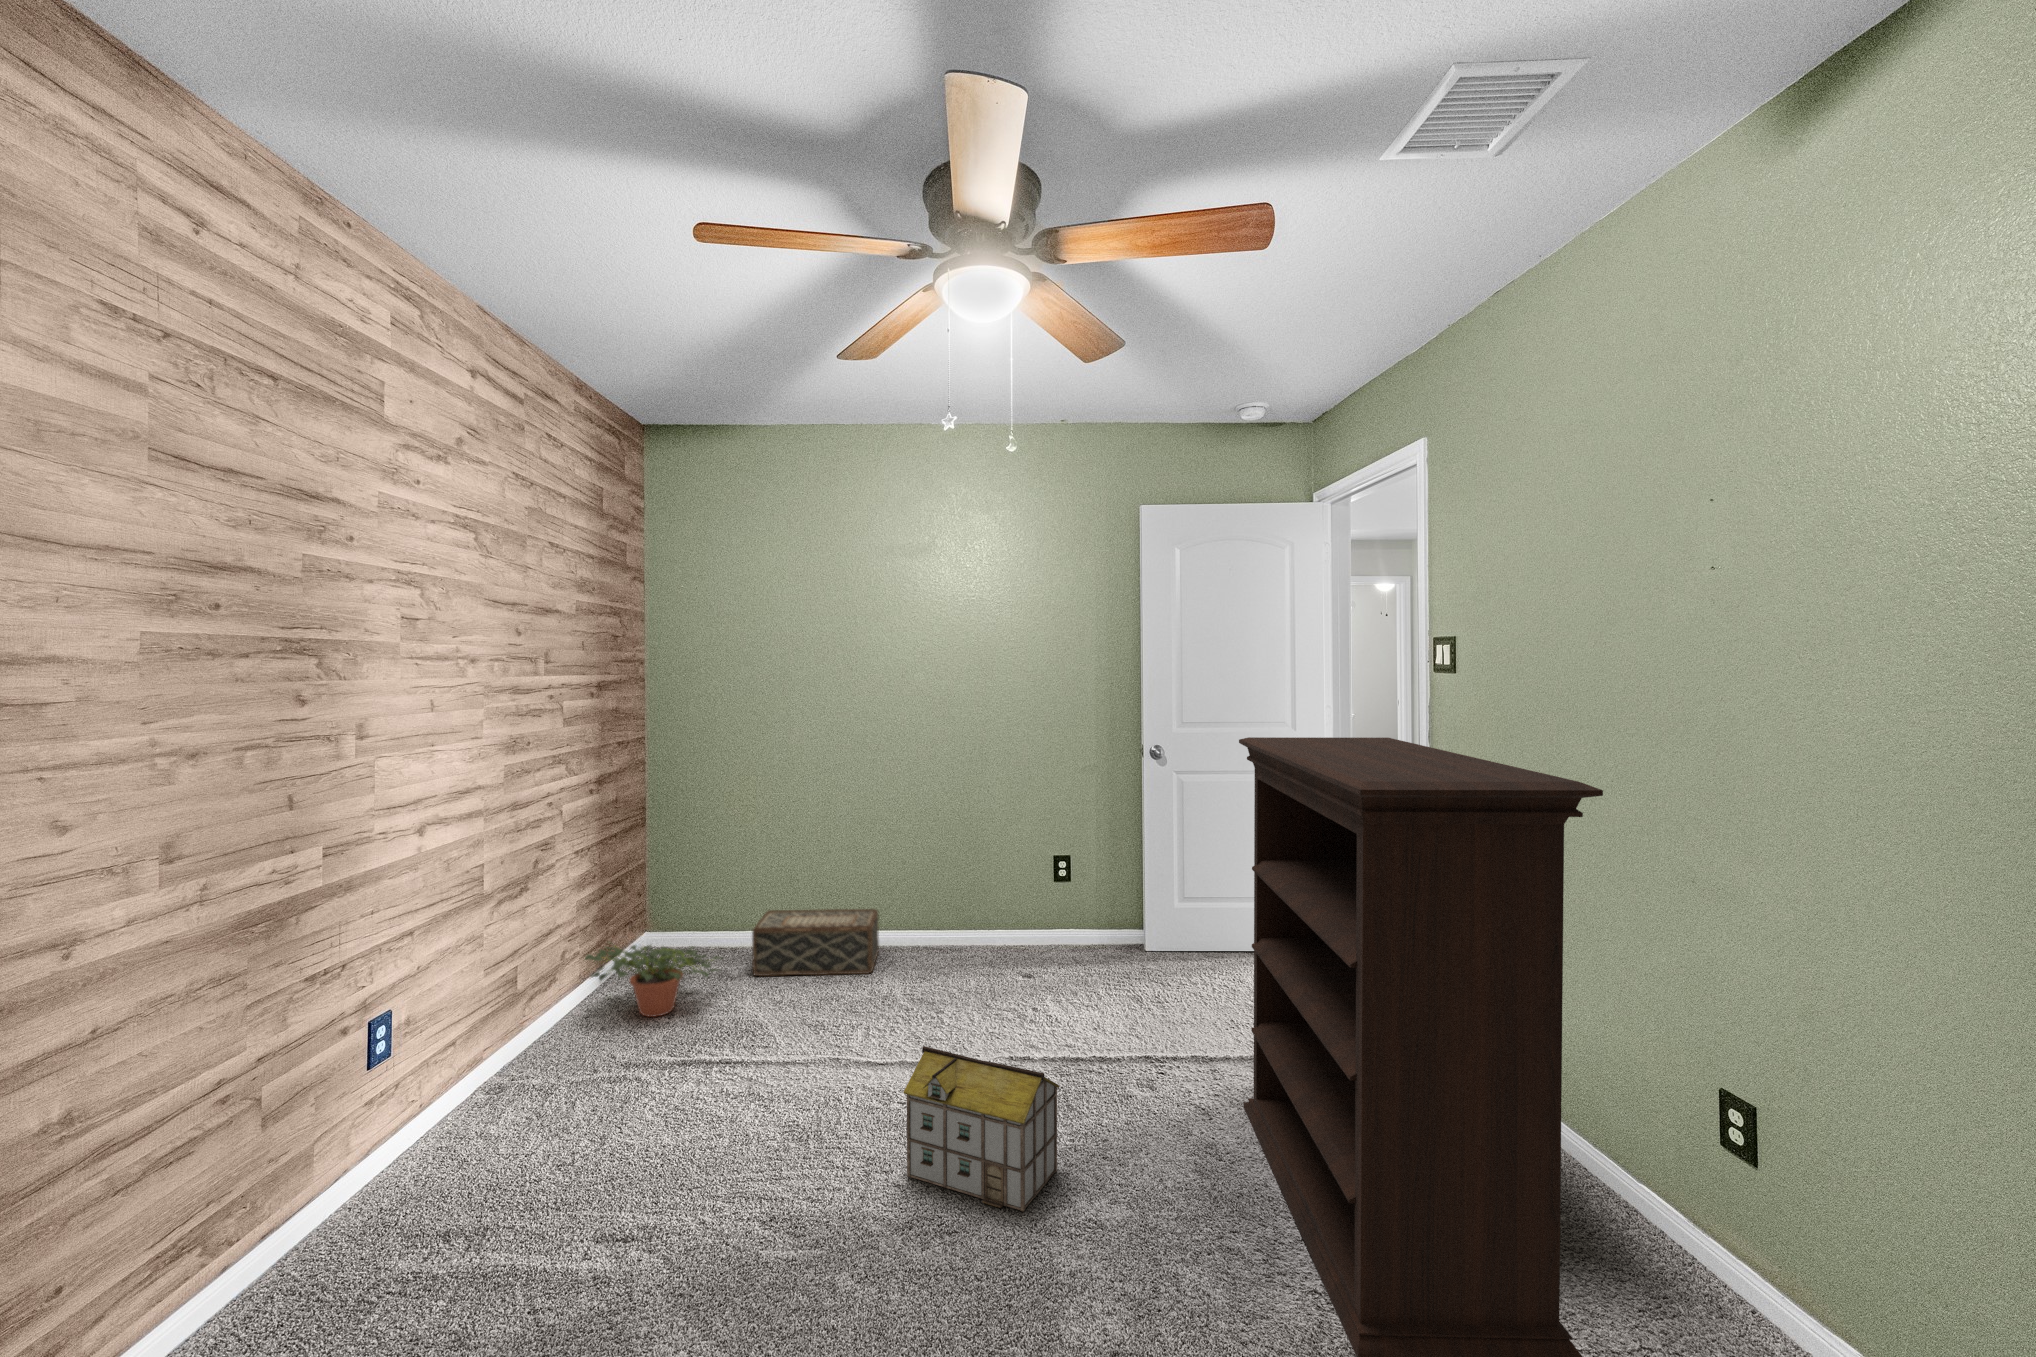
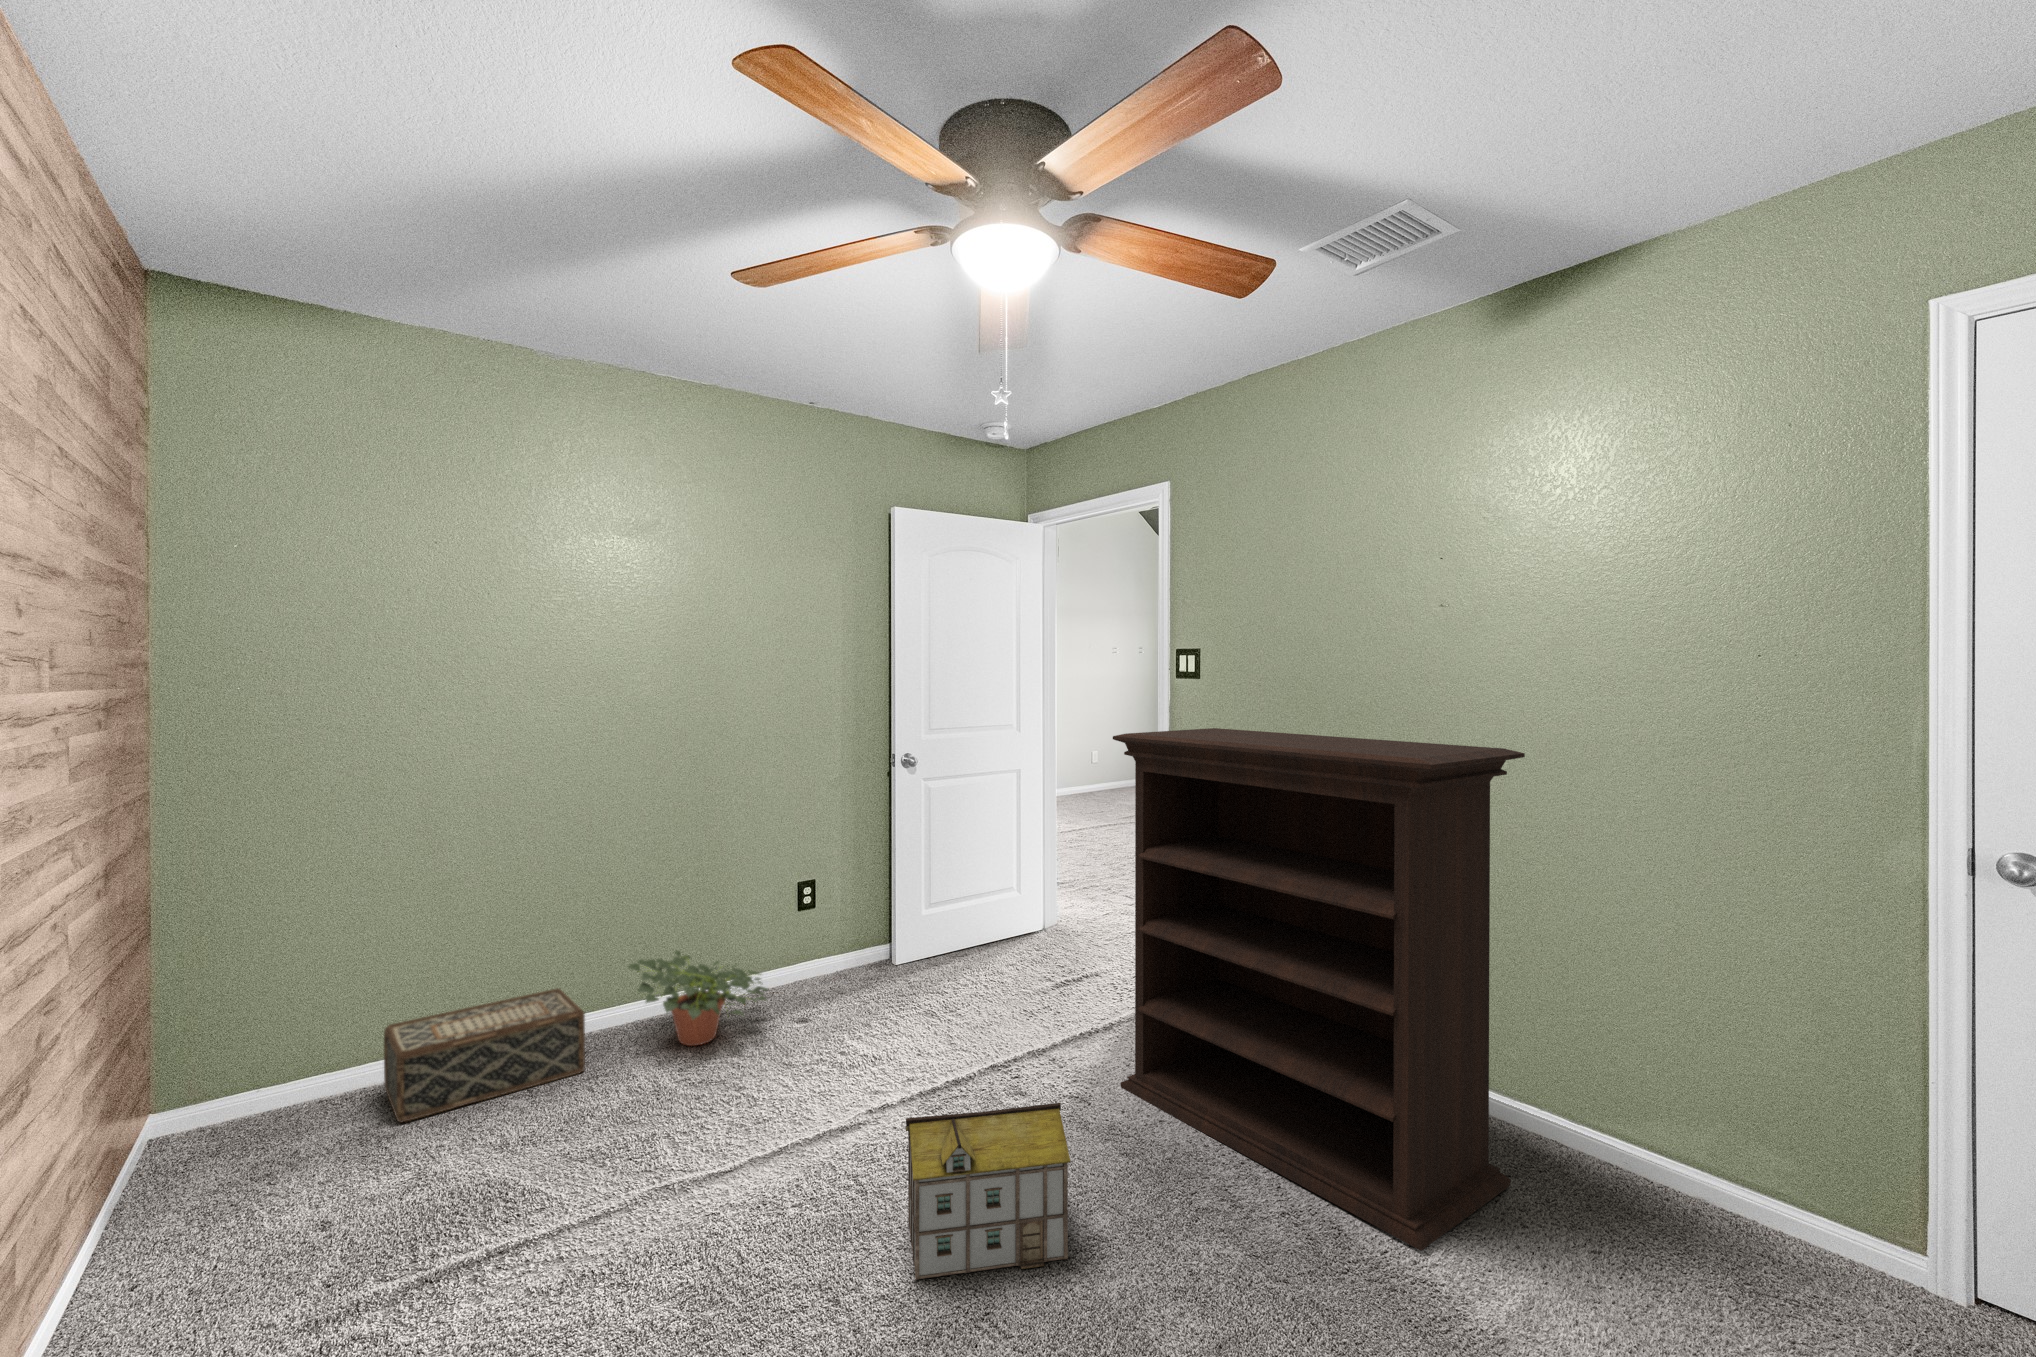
potted plant: present [585,945,722,1017] -> present [629,951,768,1046]

